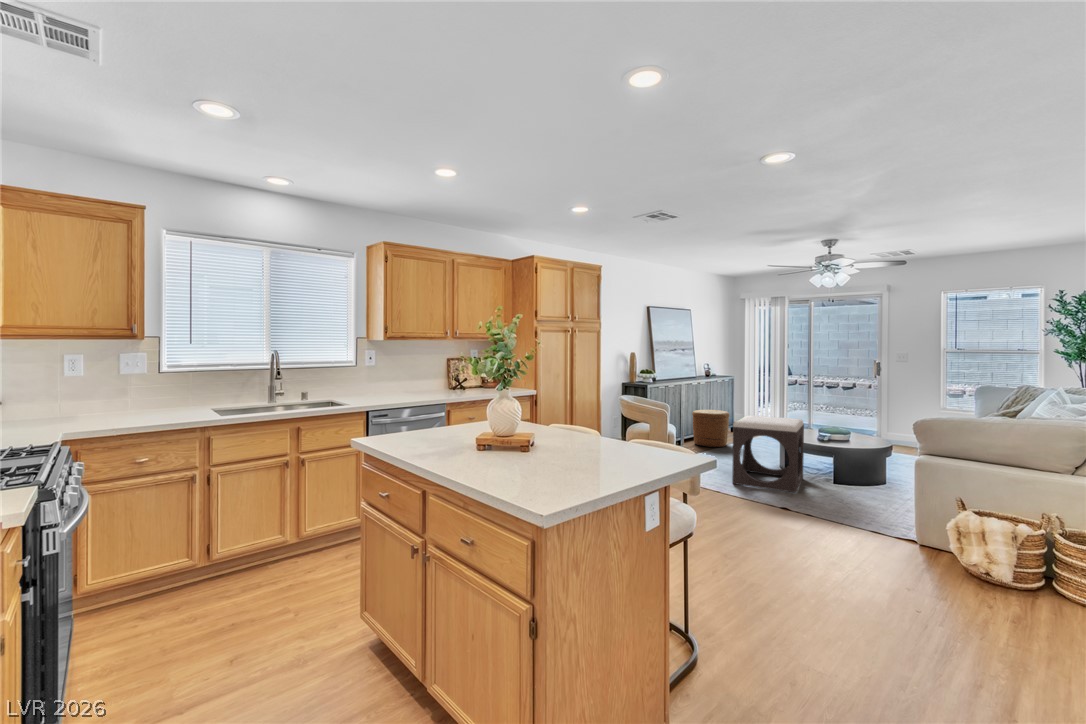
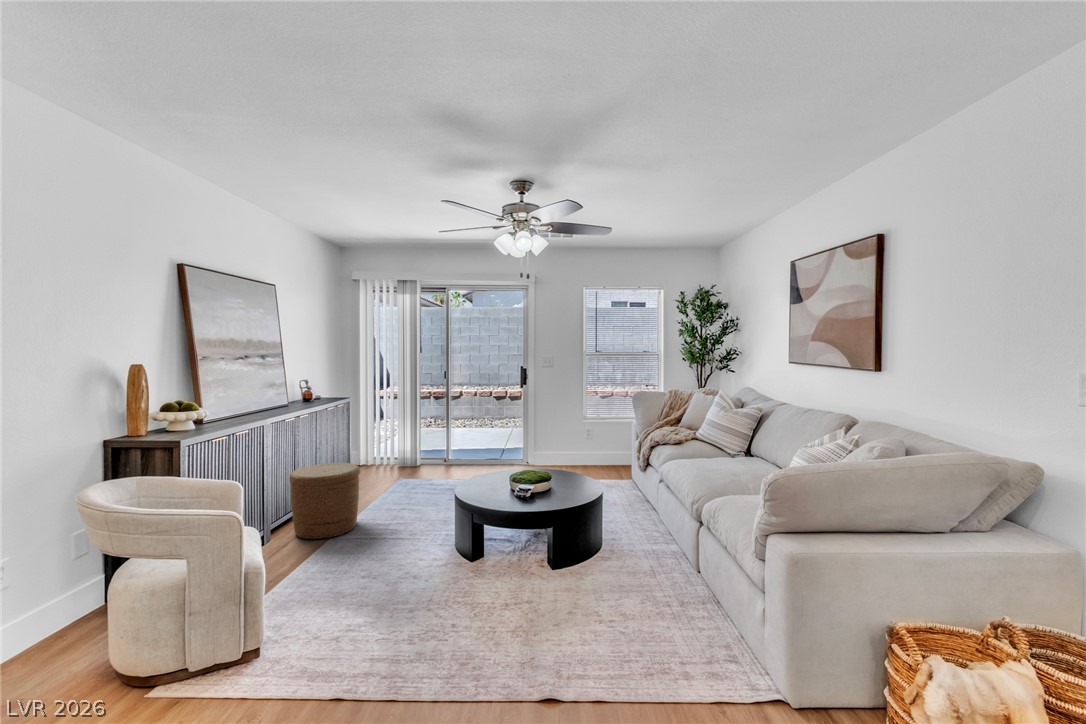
footstool: present [732,415,804,493] -> none [421,482,553,673]

